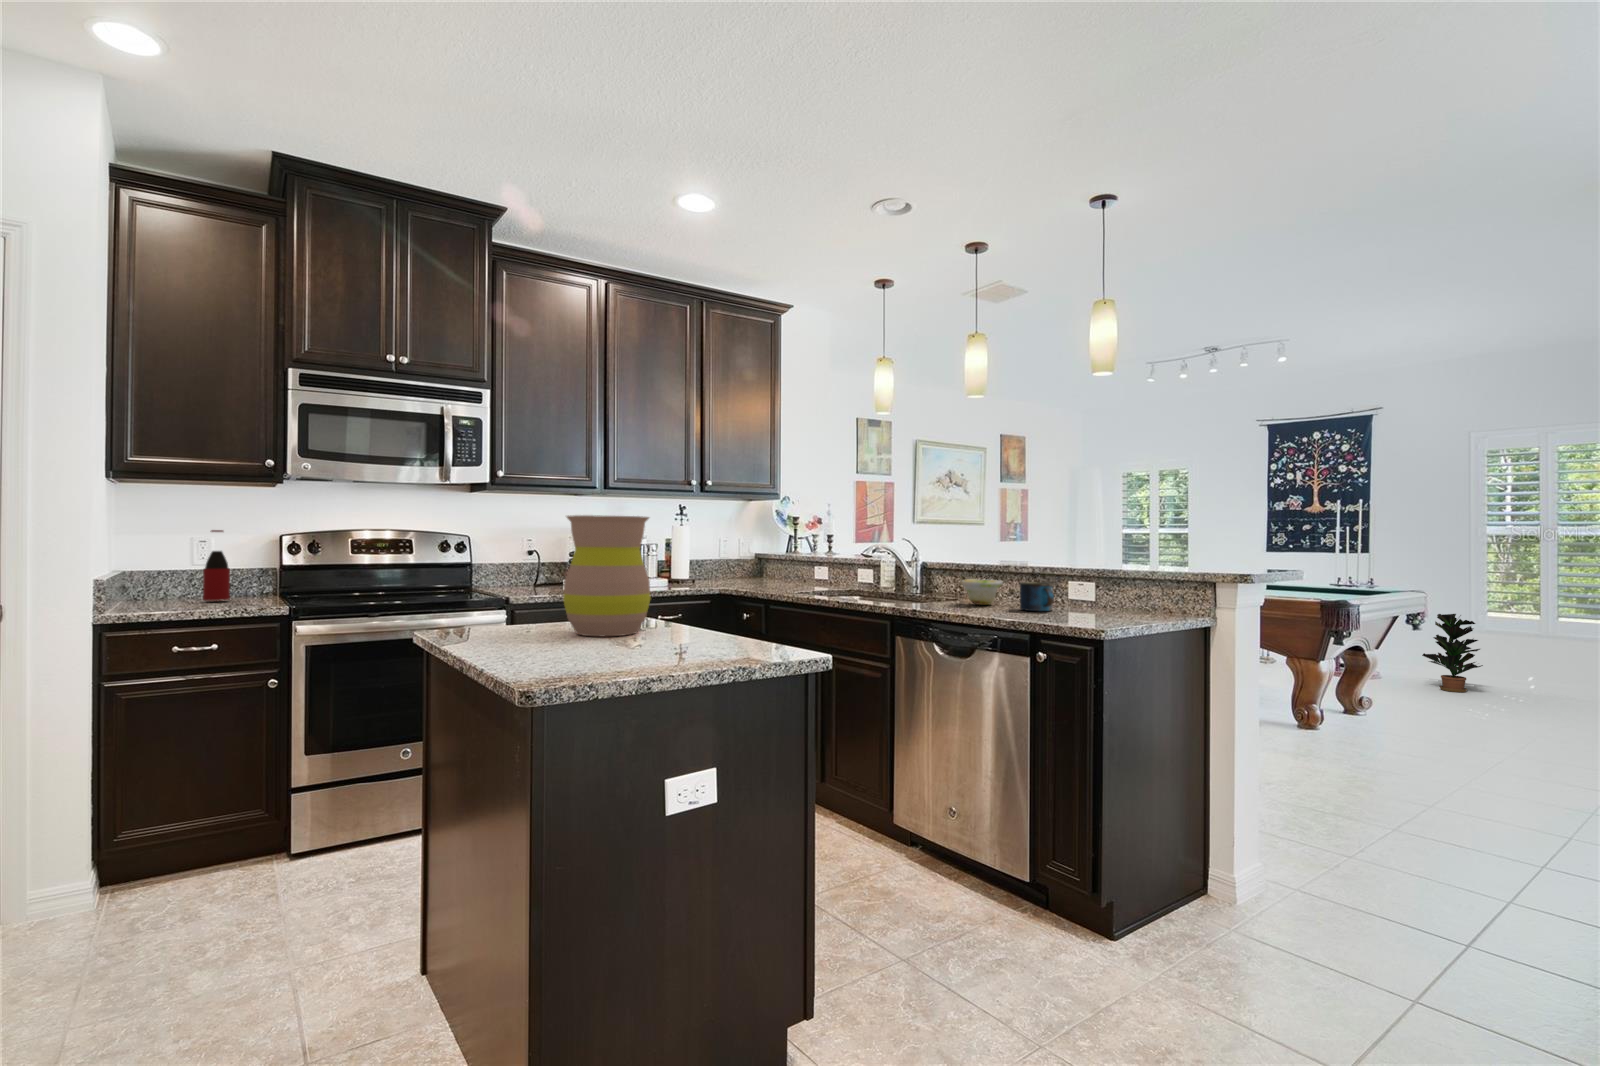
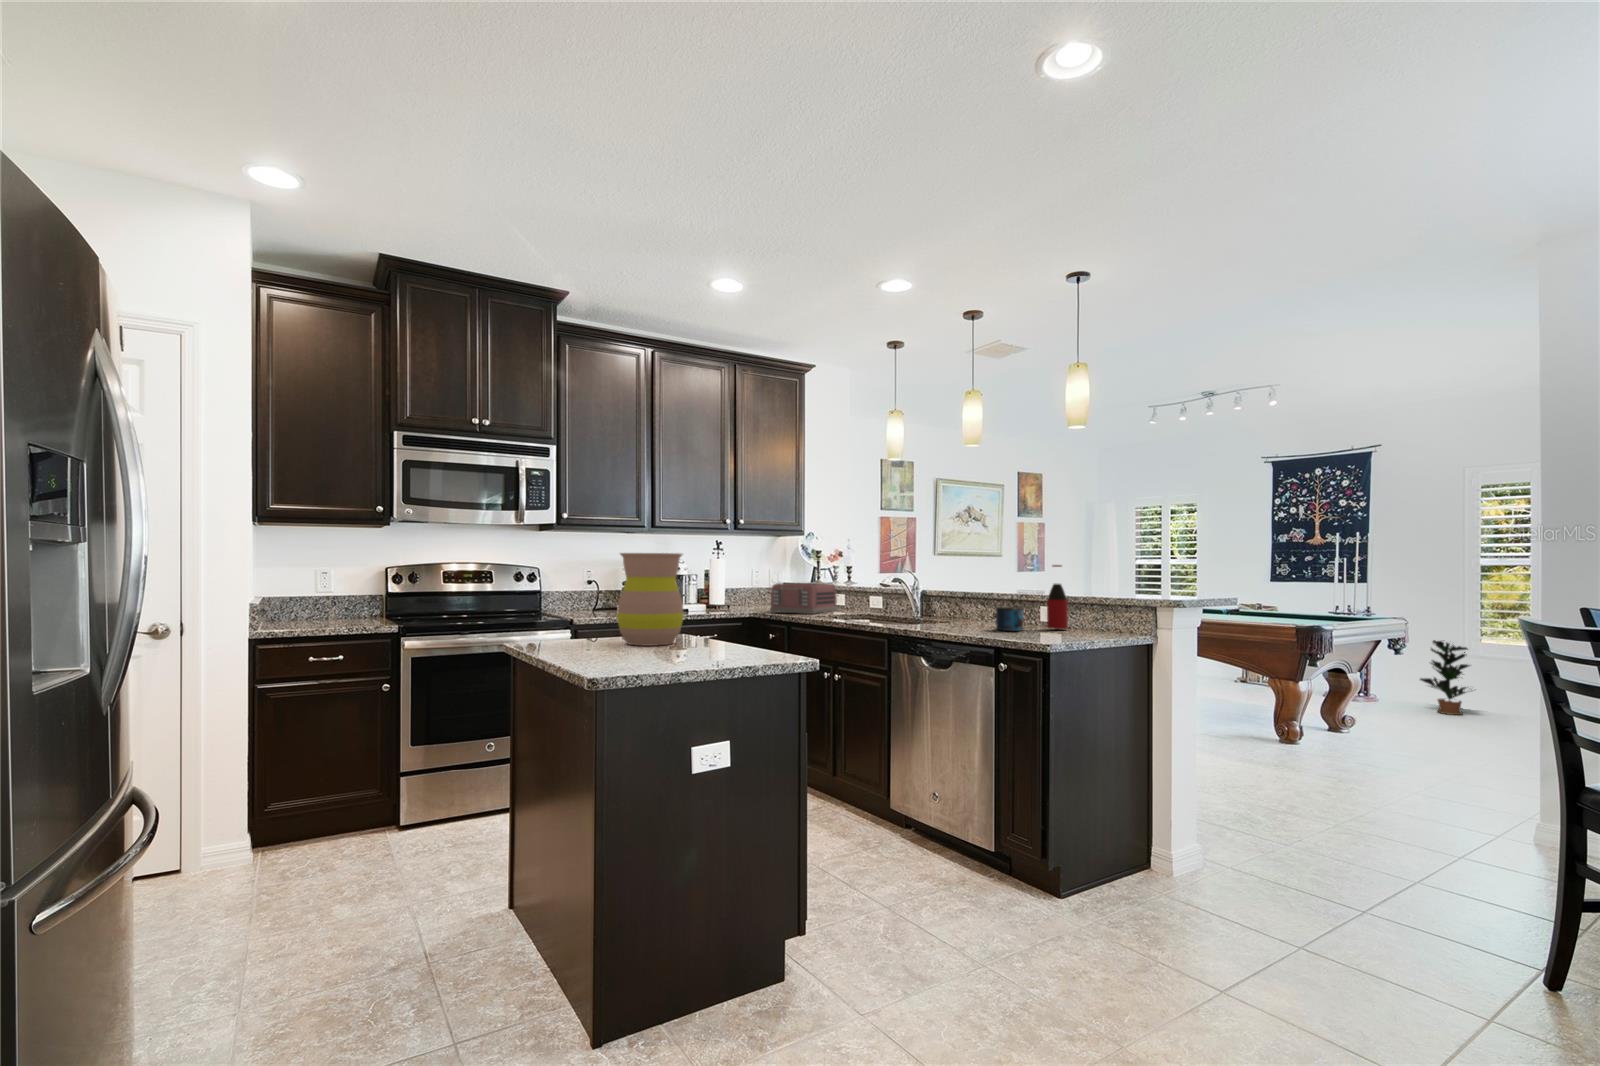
bottle: present [203,530,230,601] -> present [1047,565,1068,629]
toaster: none [743,554,820,590] -> present [770,583,837,614]
bowl: present [962,579,1003,605] -> none [950,604,985,626]

